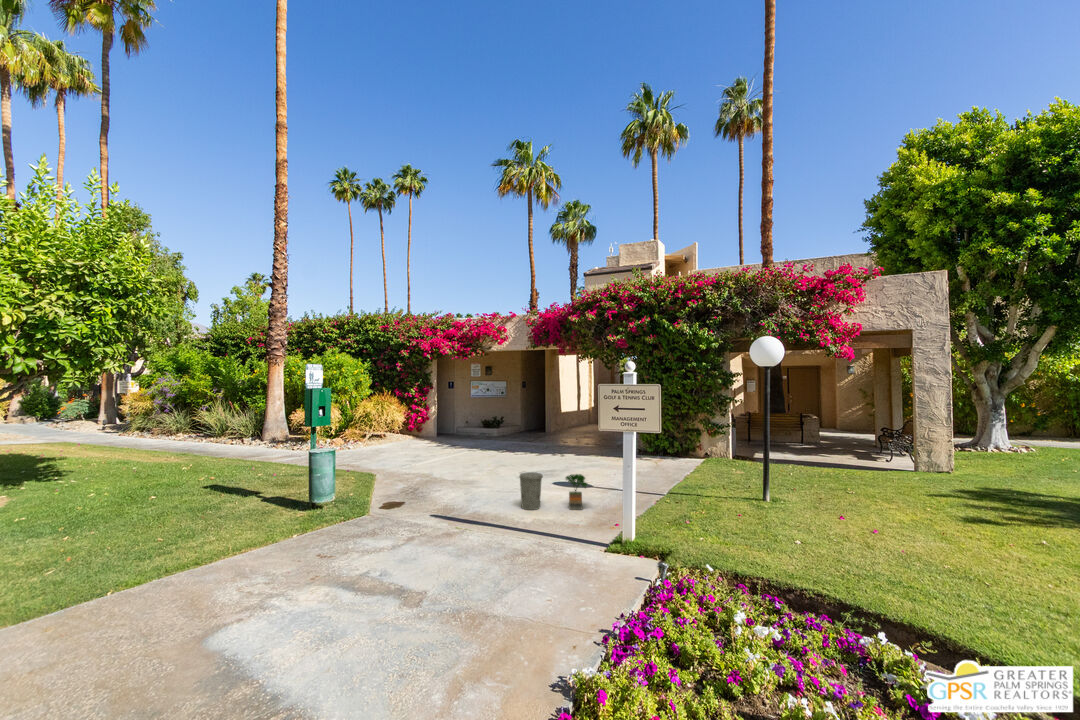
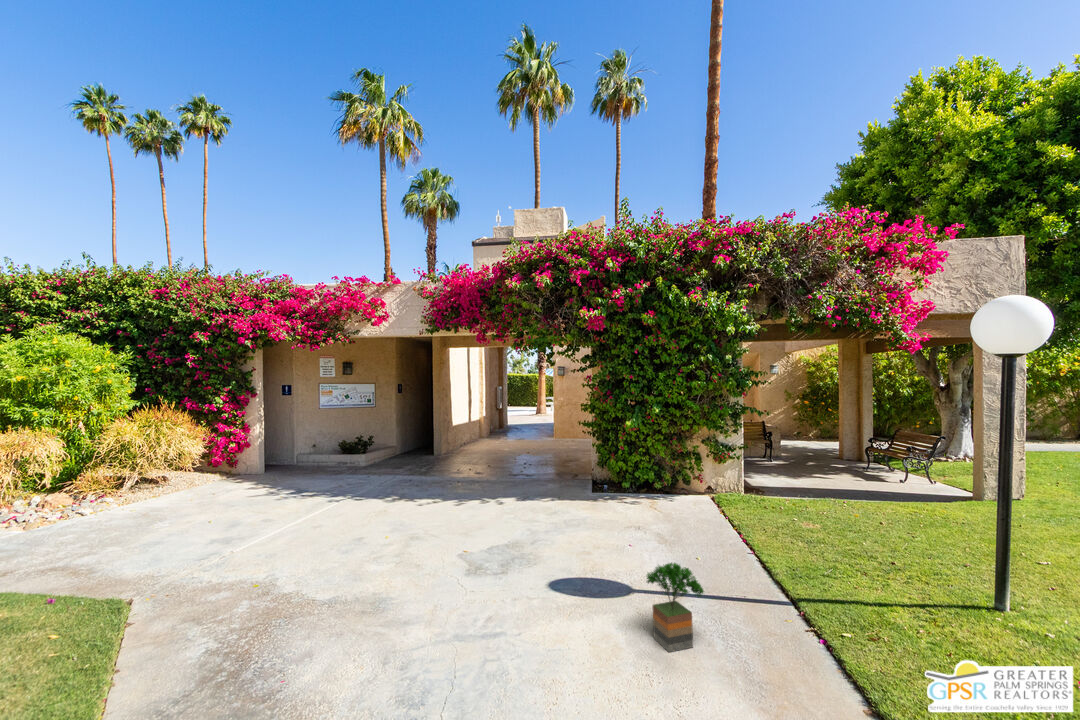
trash can: present [520,472,543,510] -> none [553,572,609,676]

